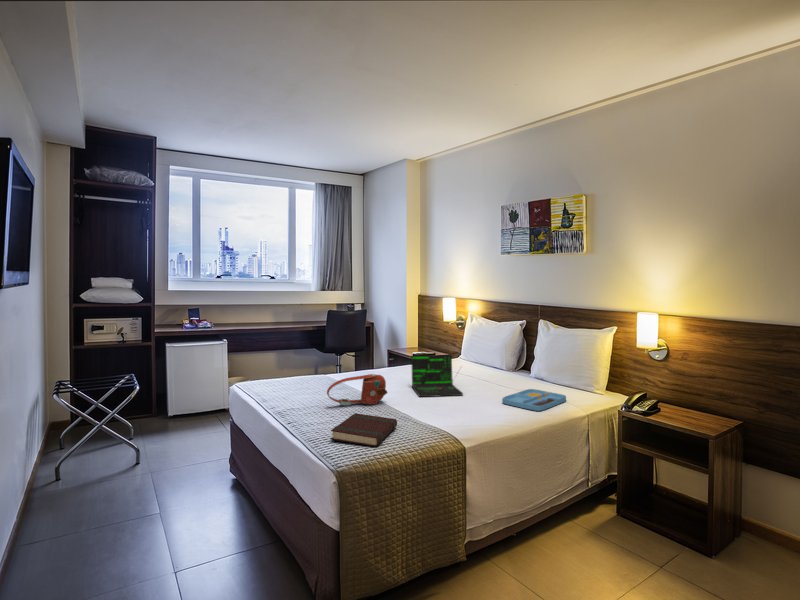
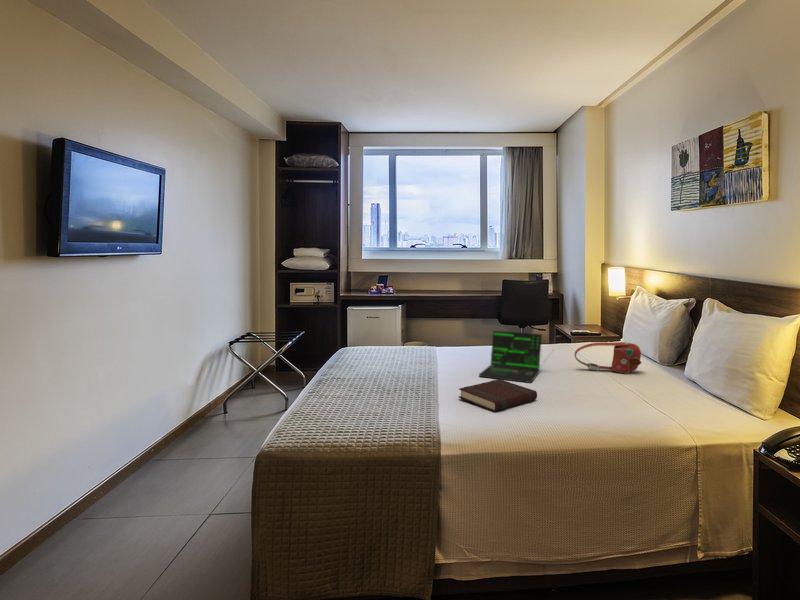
handbag: present [327,374,387,406] -> present [575,342,641,373]
tray: present [502,389,566,411] -> none [560,389,660,415]
book: present [331,413,397,447] -> present [459,379,537,411]

